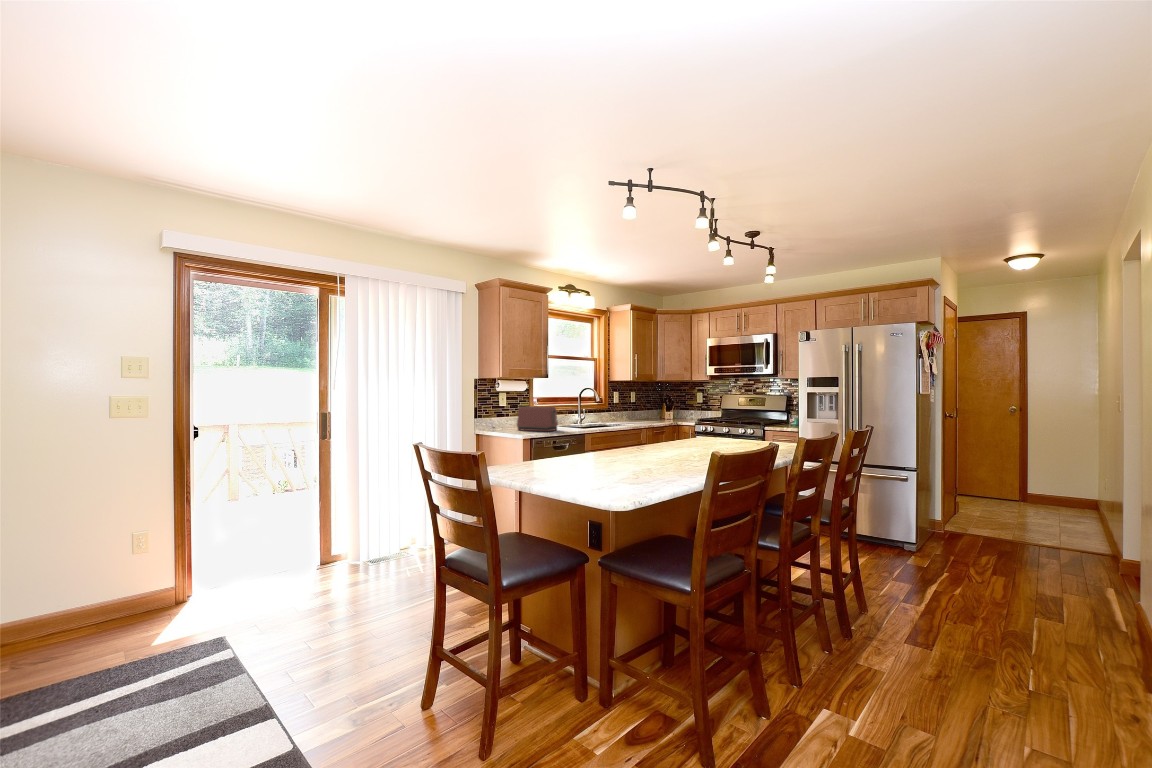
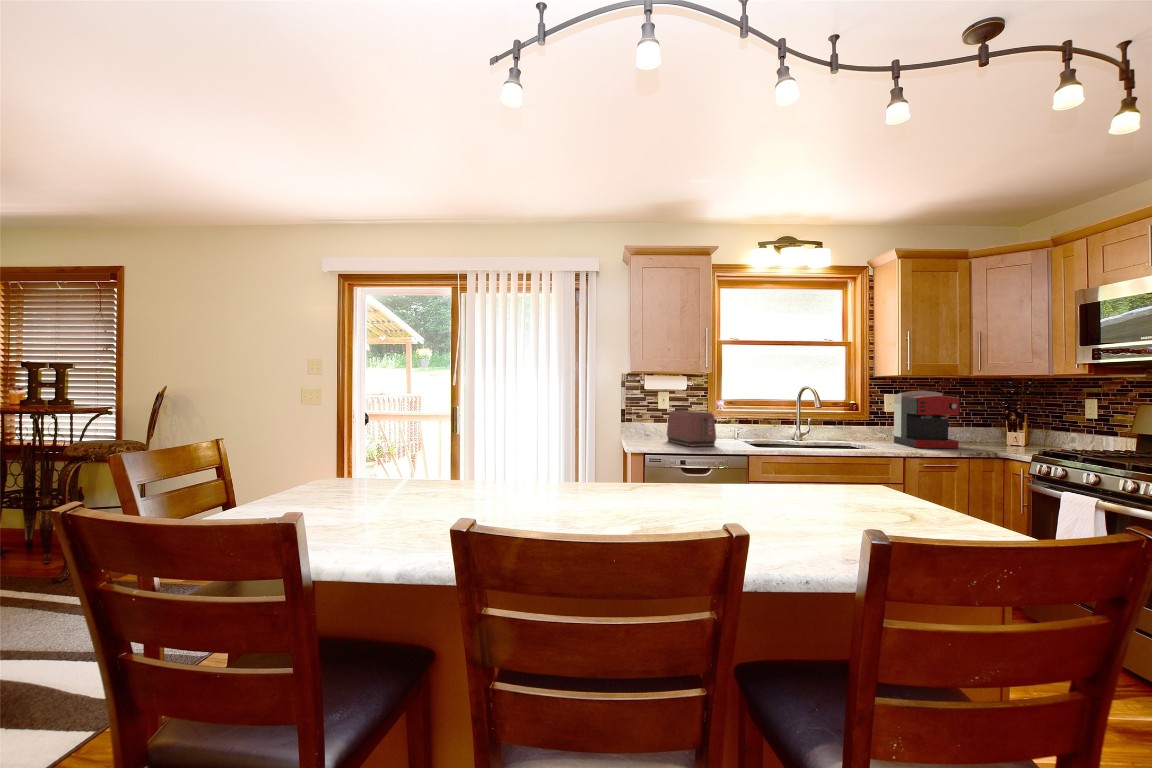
coffee maker: none [625,389,659,423] -> present [894,391,960,448]

